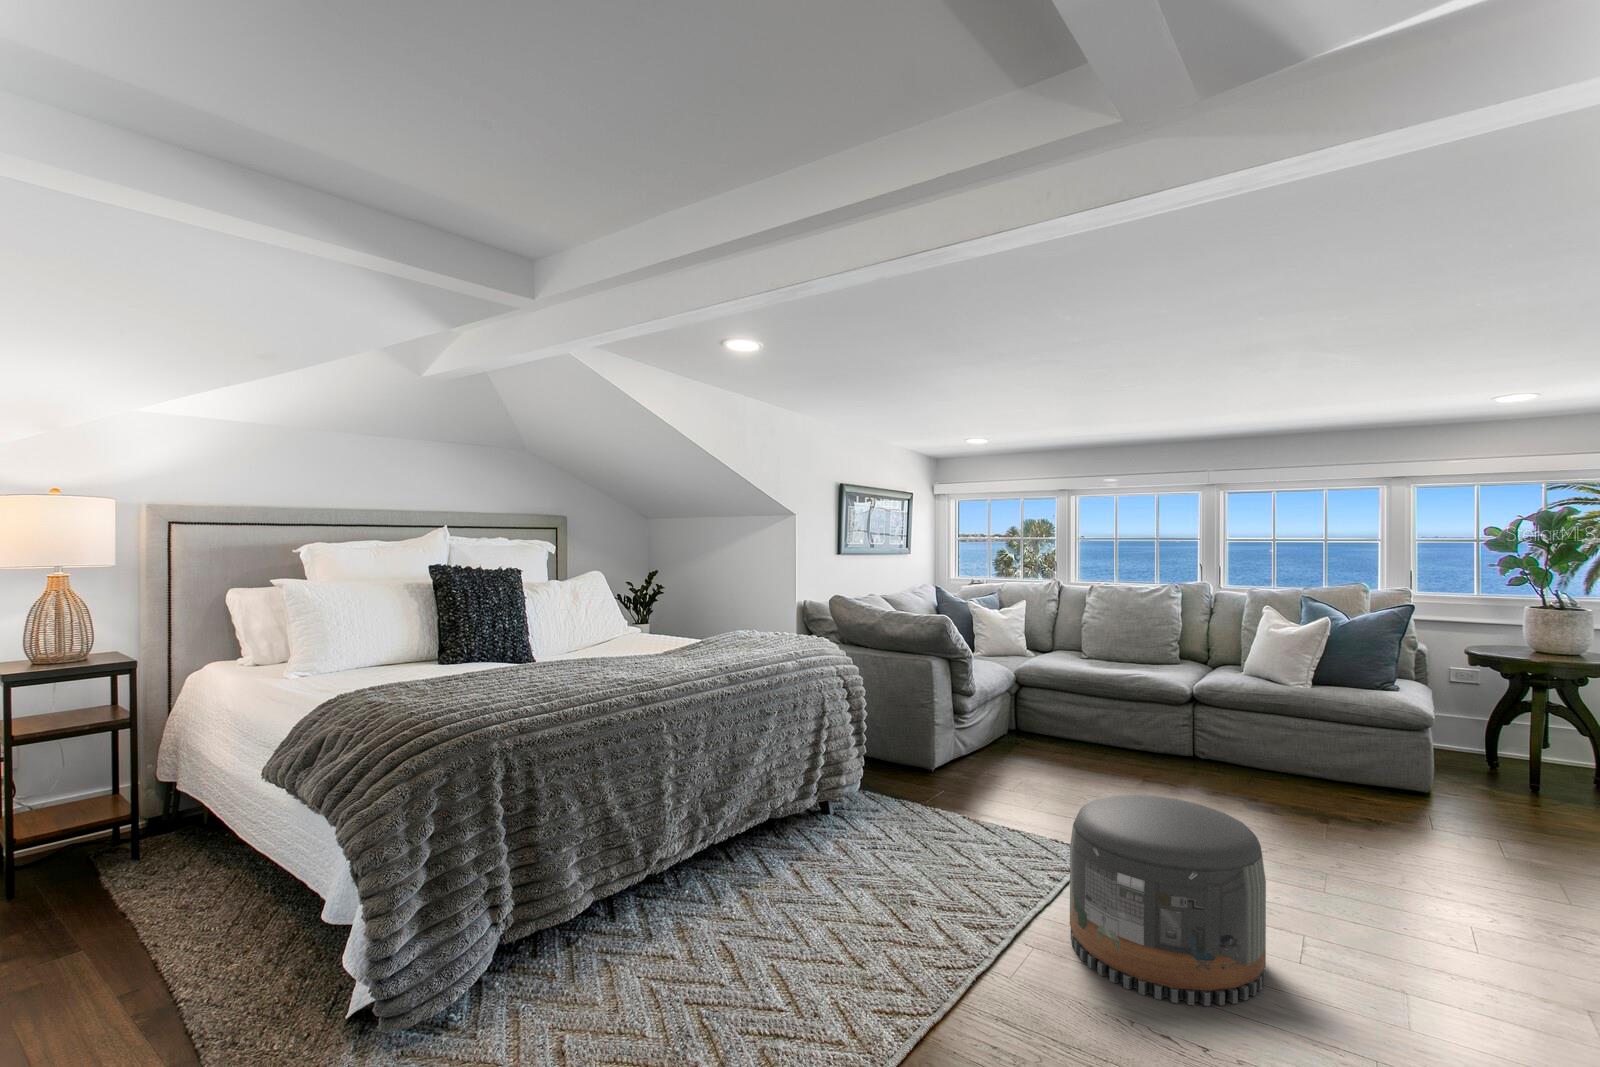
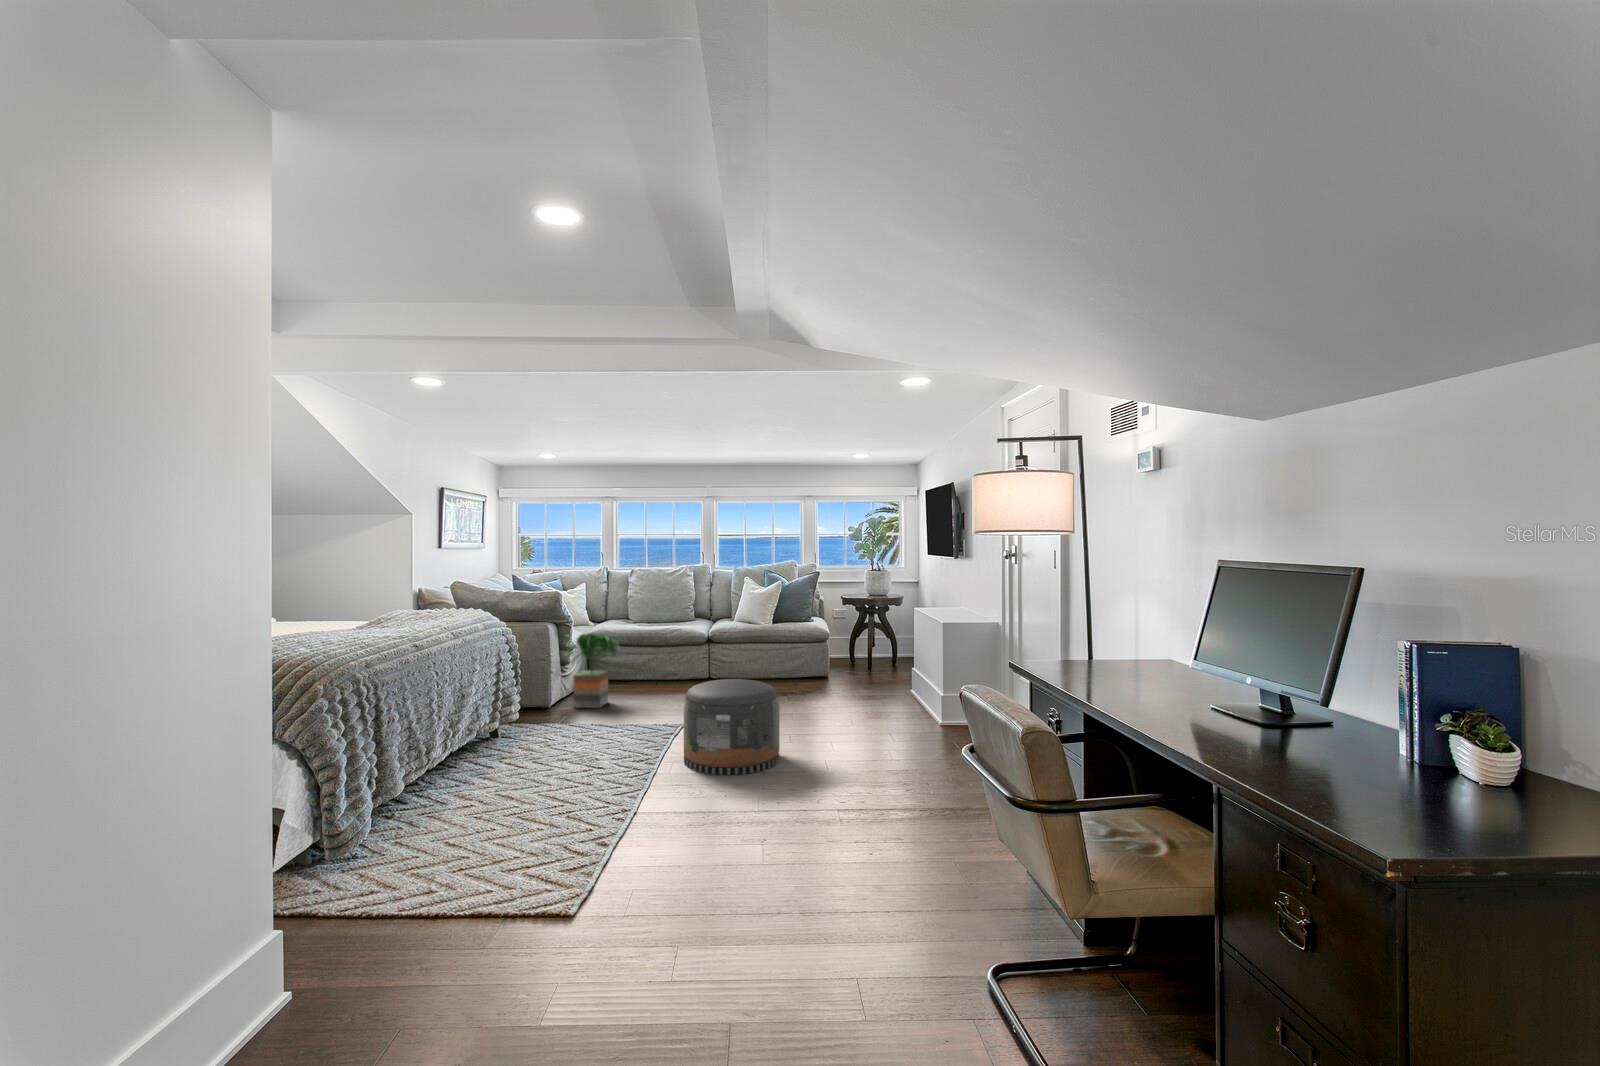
potted tree: none [955,673,1038,783] -> present [566,634,618,708]

